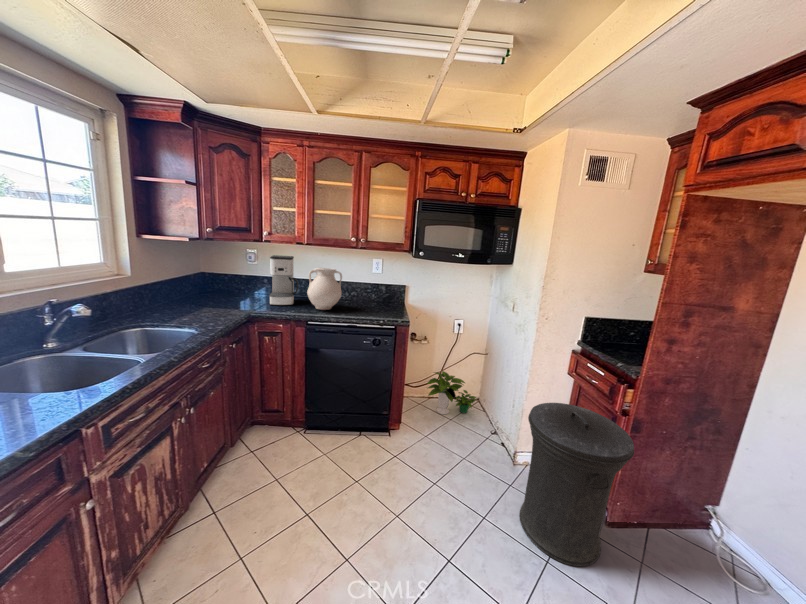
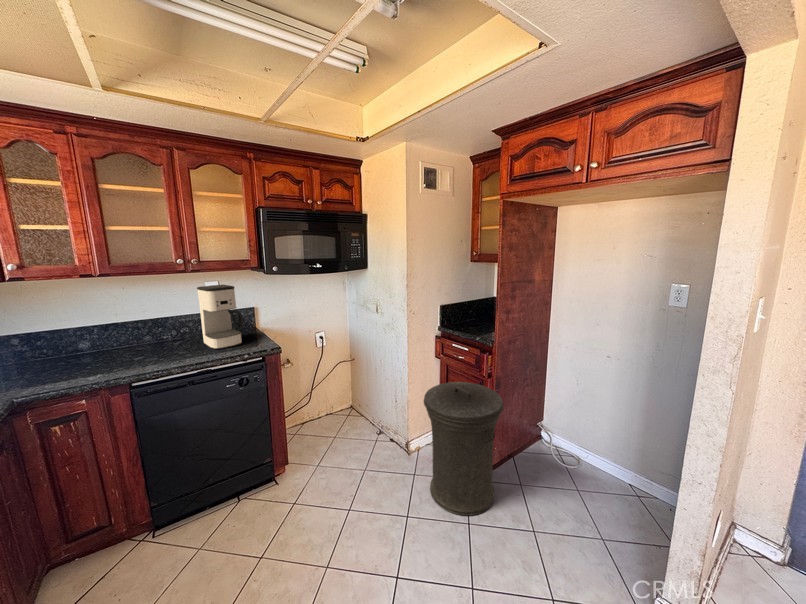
coffee maker: present [270,255,298,305] -> present [197,285,242,349]
vase: present [307,267,342,310] -> none [114,303,175,363]
potted plant: present [427,371,476,414] -> none [302,391,357,437]

